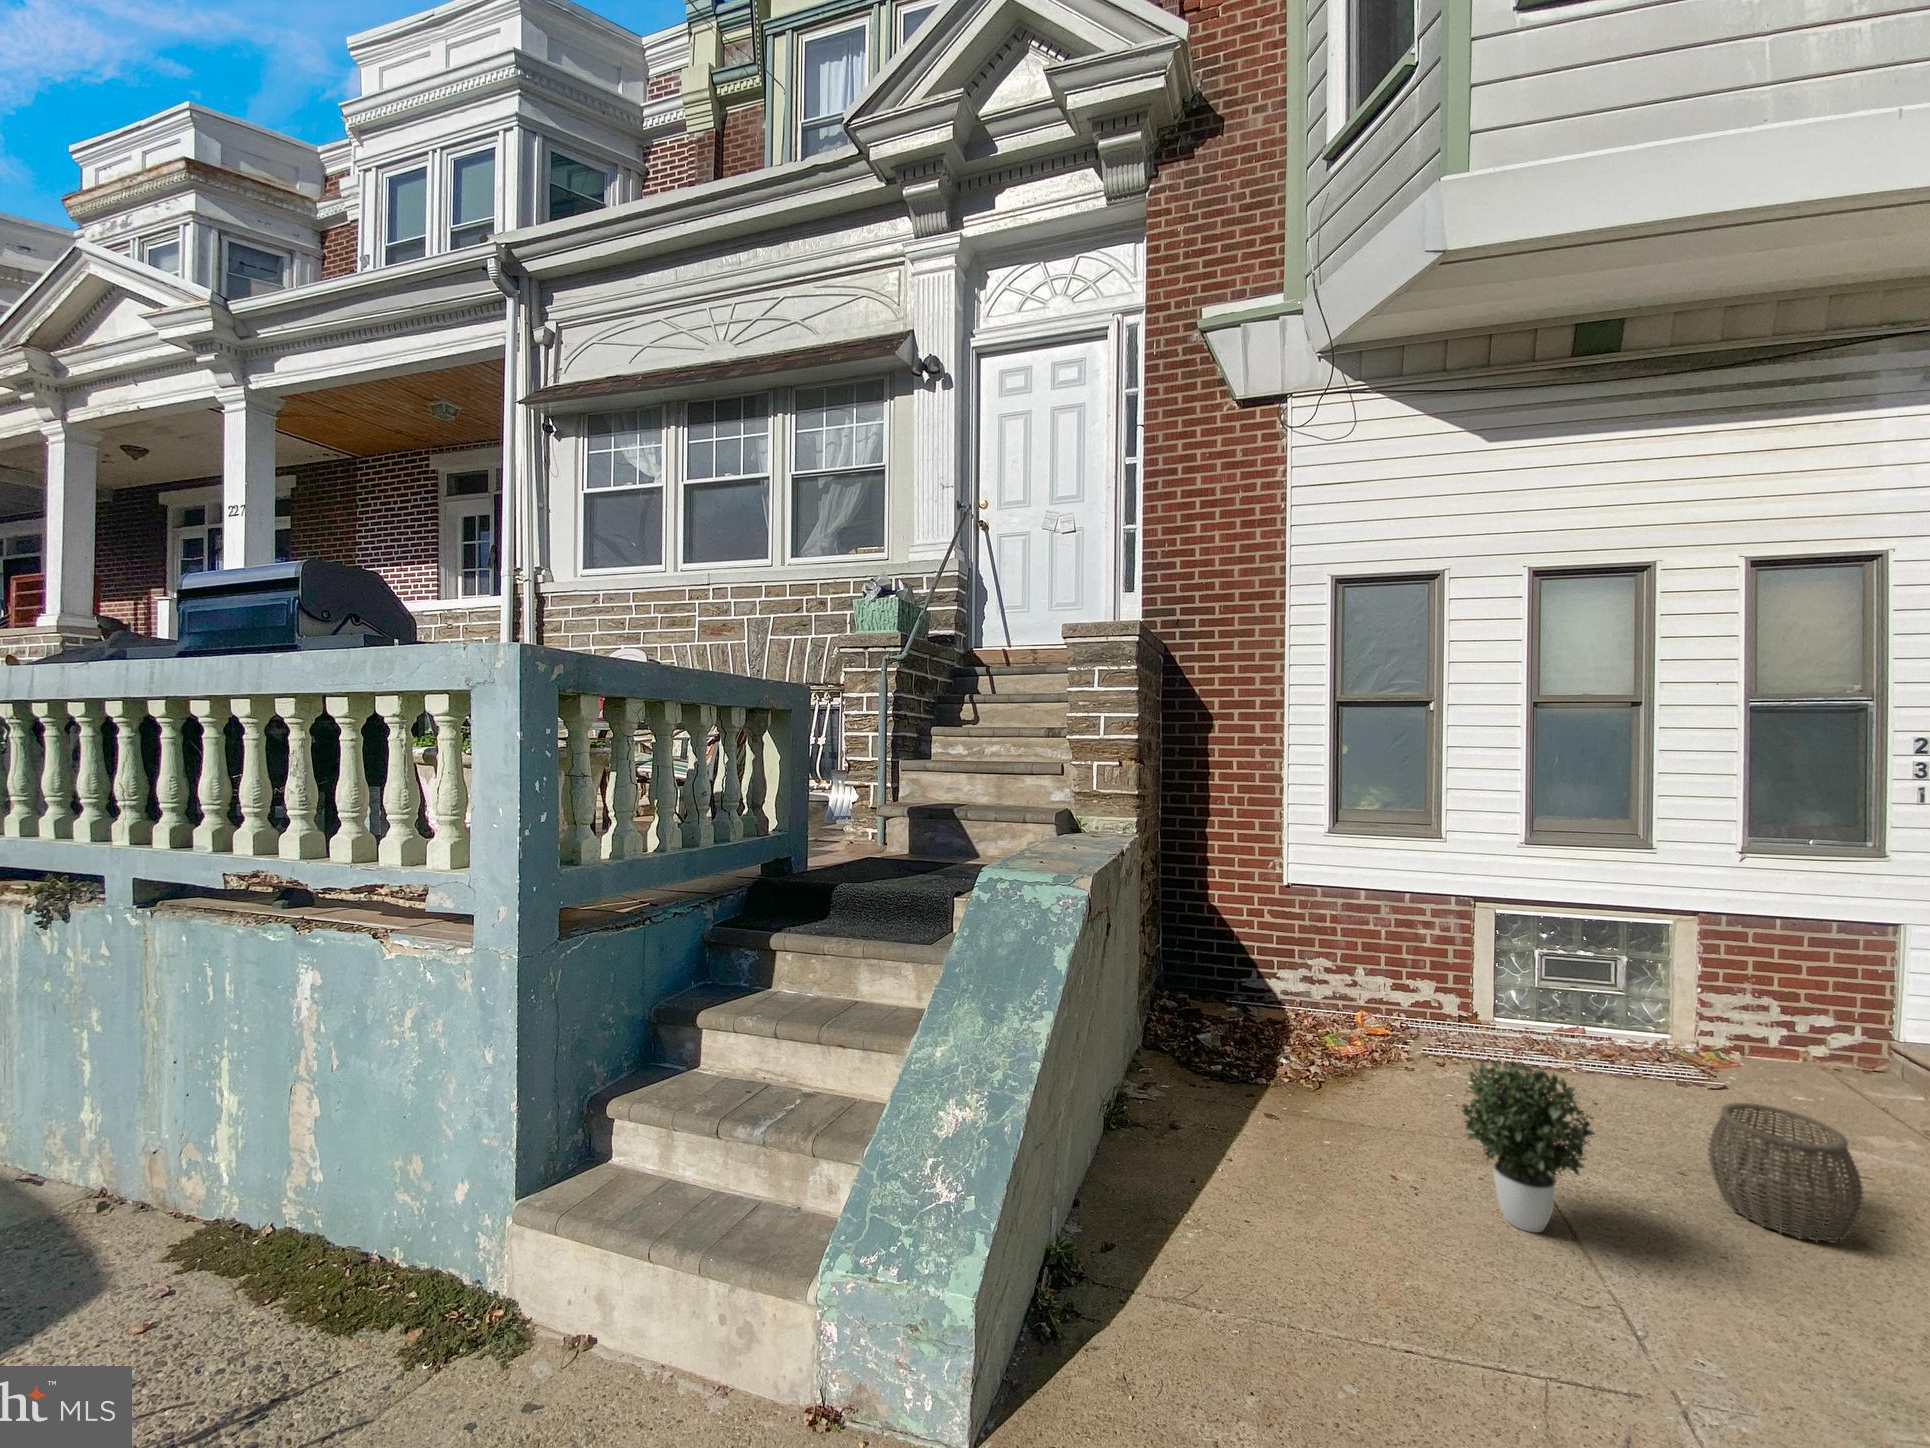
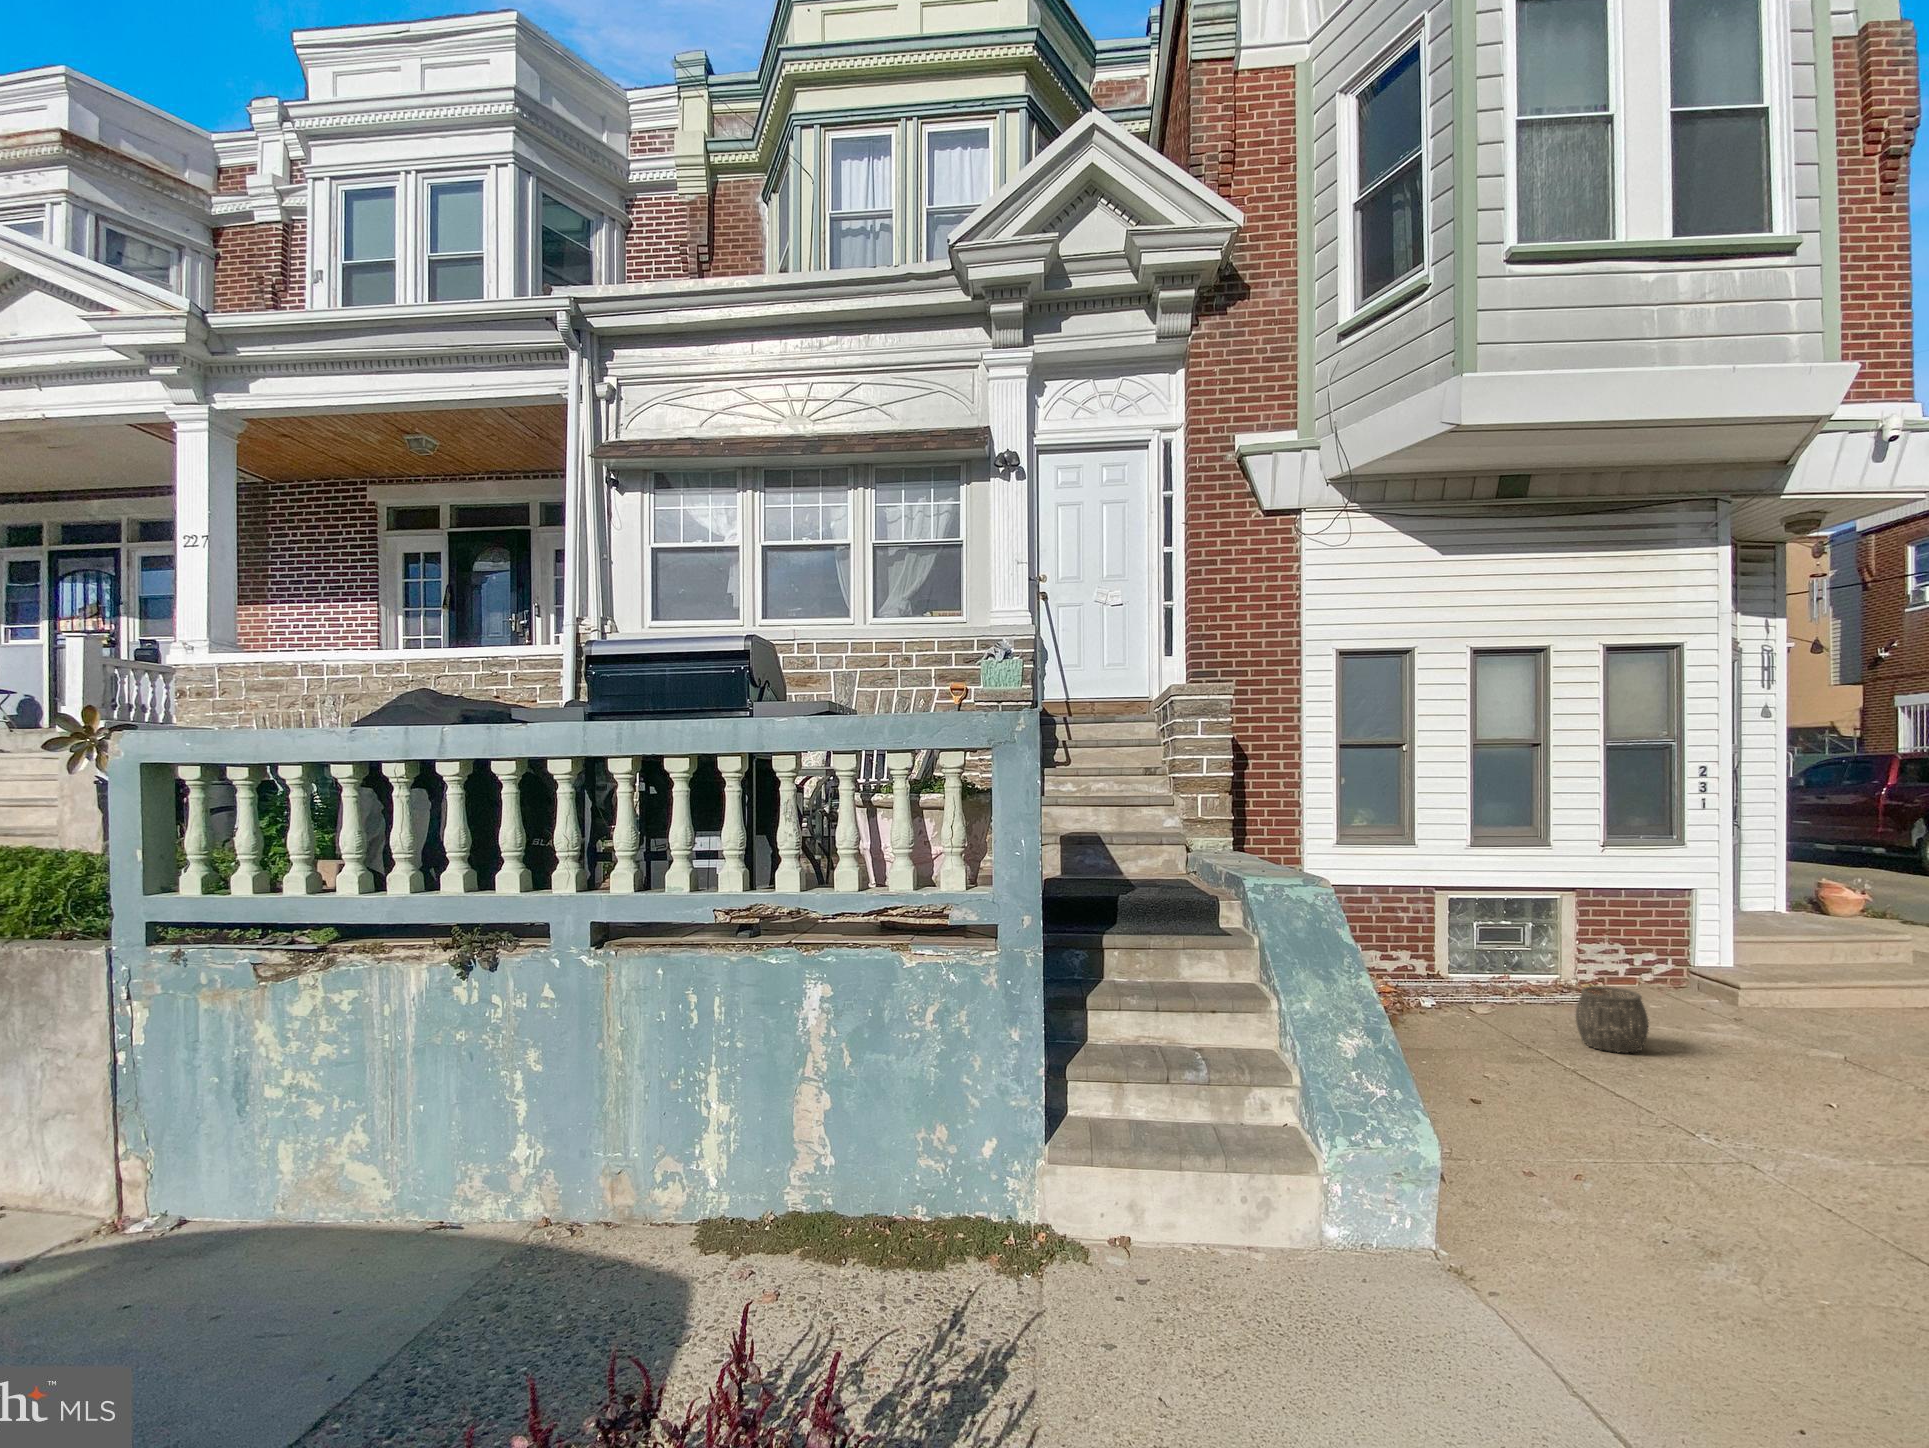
potted plant: present [1462,1059,1595,1233] -> none [1444,963,1516,1061]

